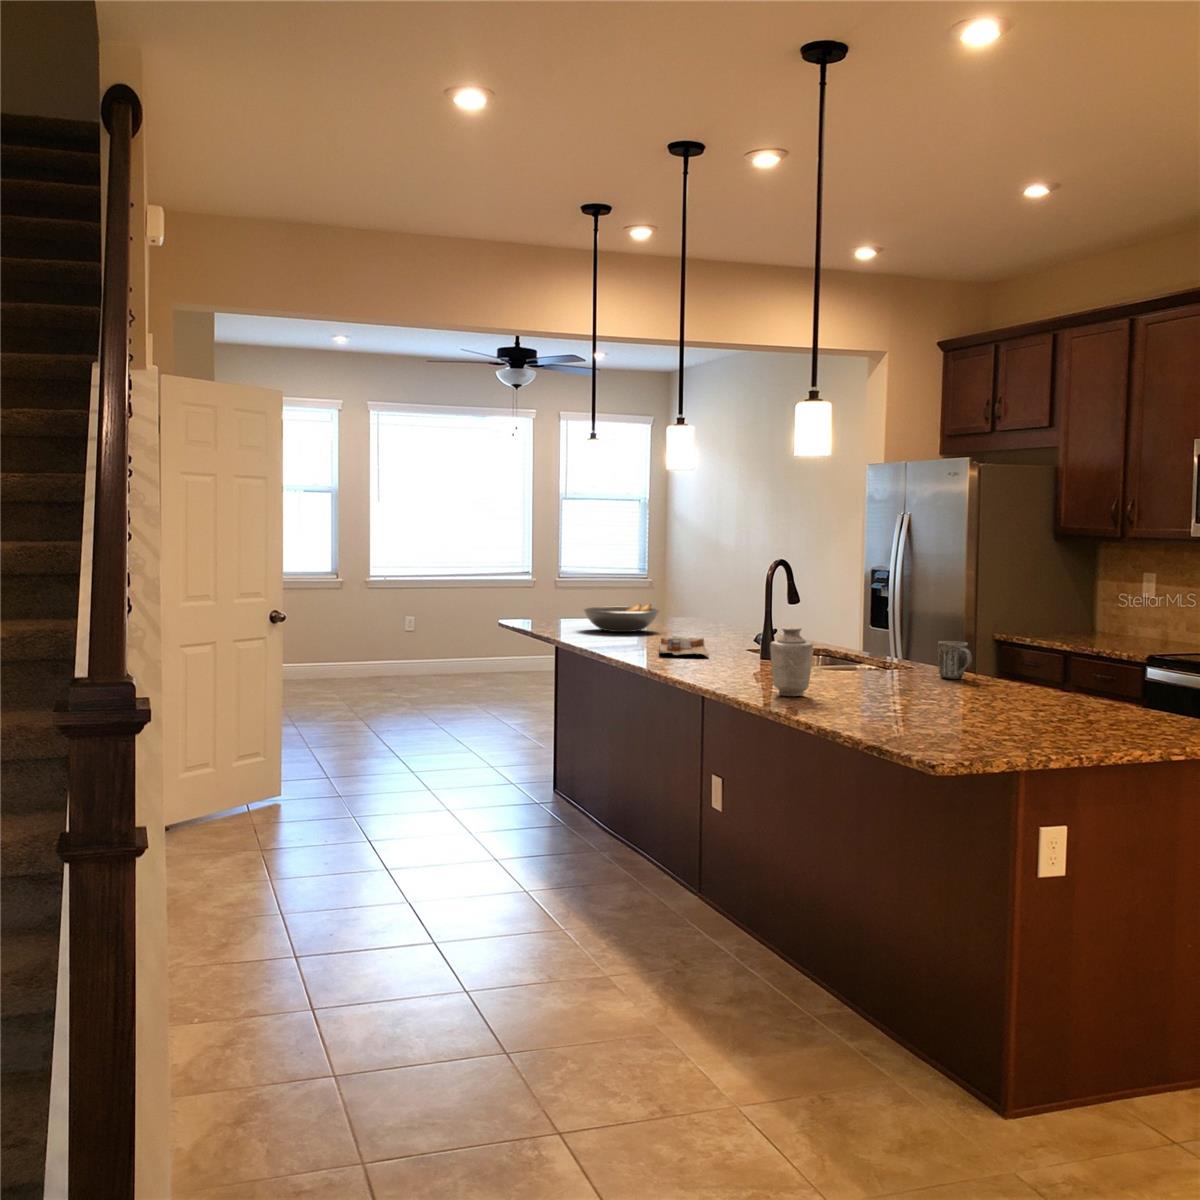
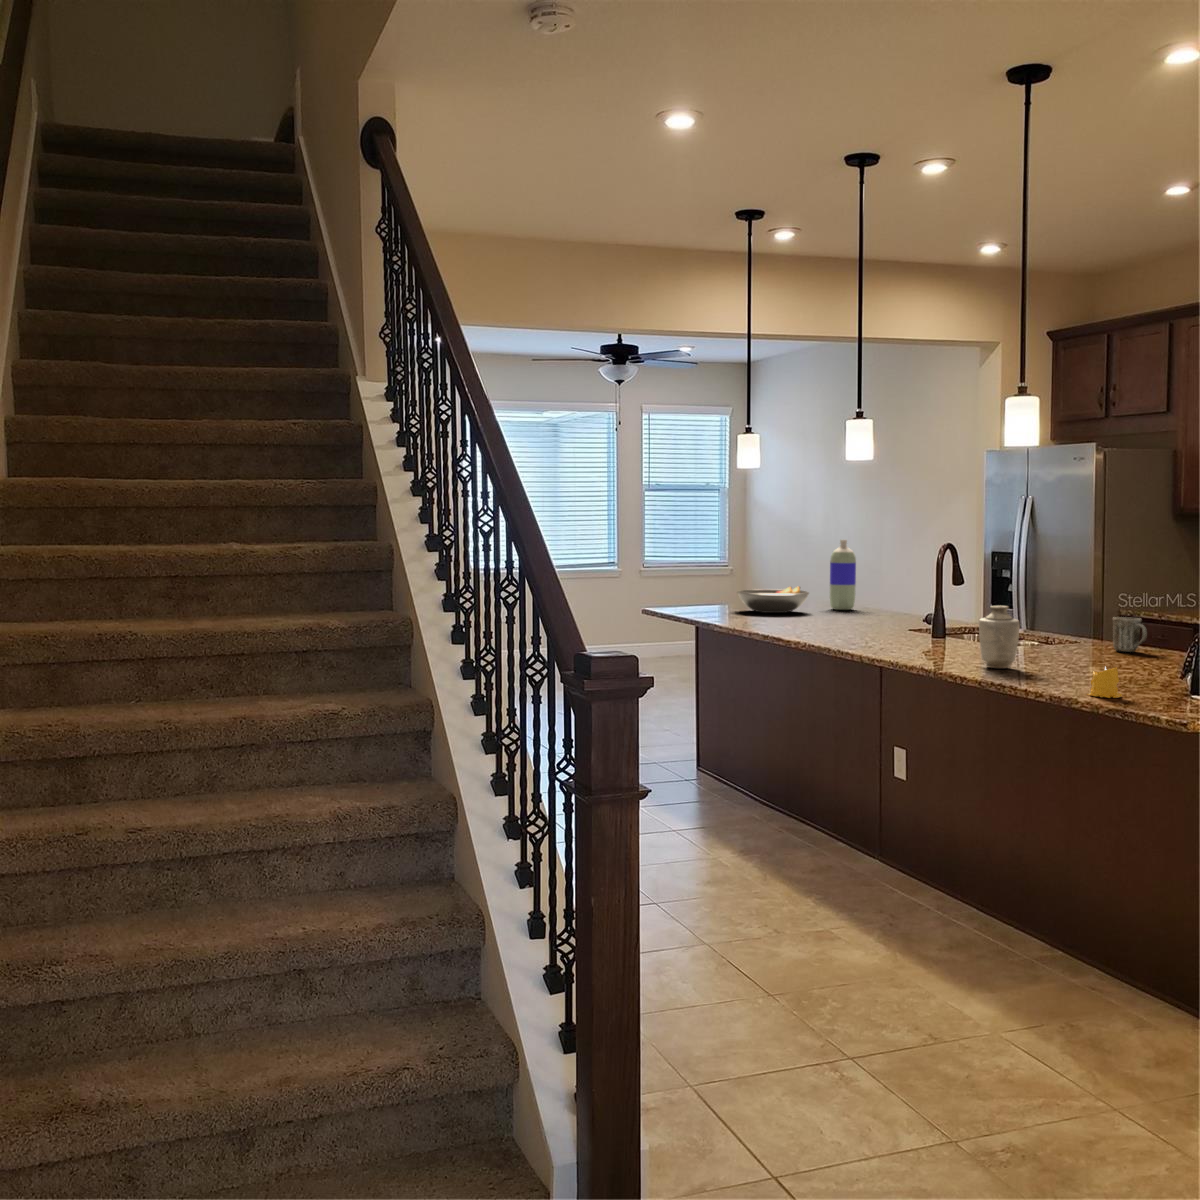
bottle: none [687,555,714,630] -> present [830,540,856,610]
cutting board: present [659,636,709,657] -> none [826,616,884,636]
candle: none [854,695,891,732] -> present [1087,667,1122,698]

